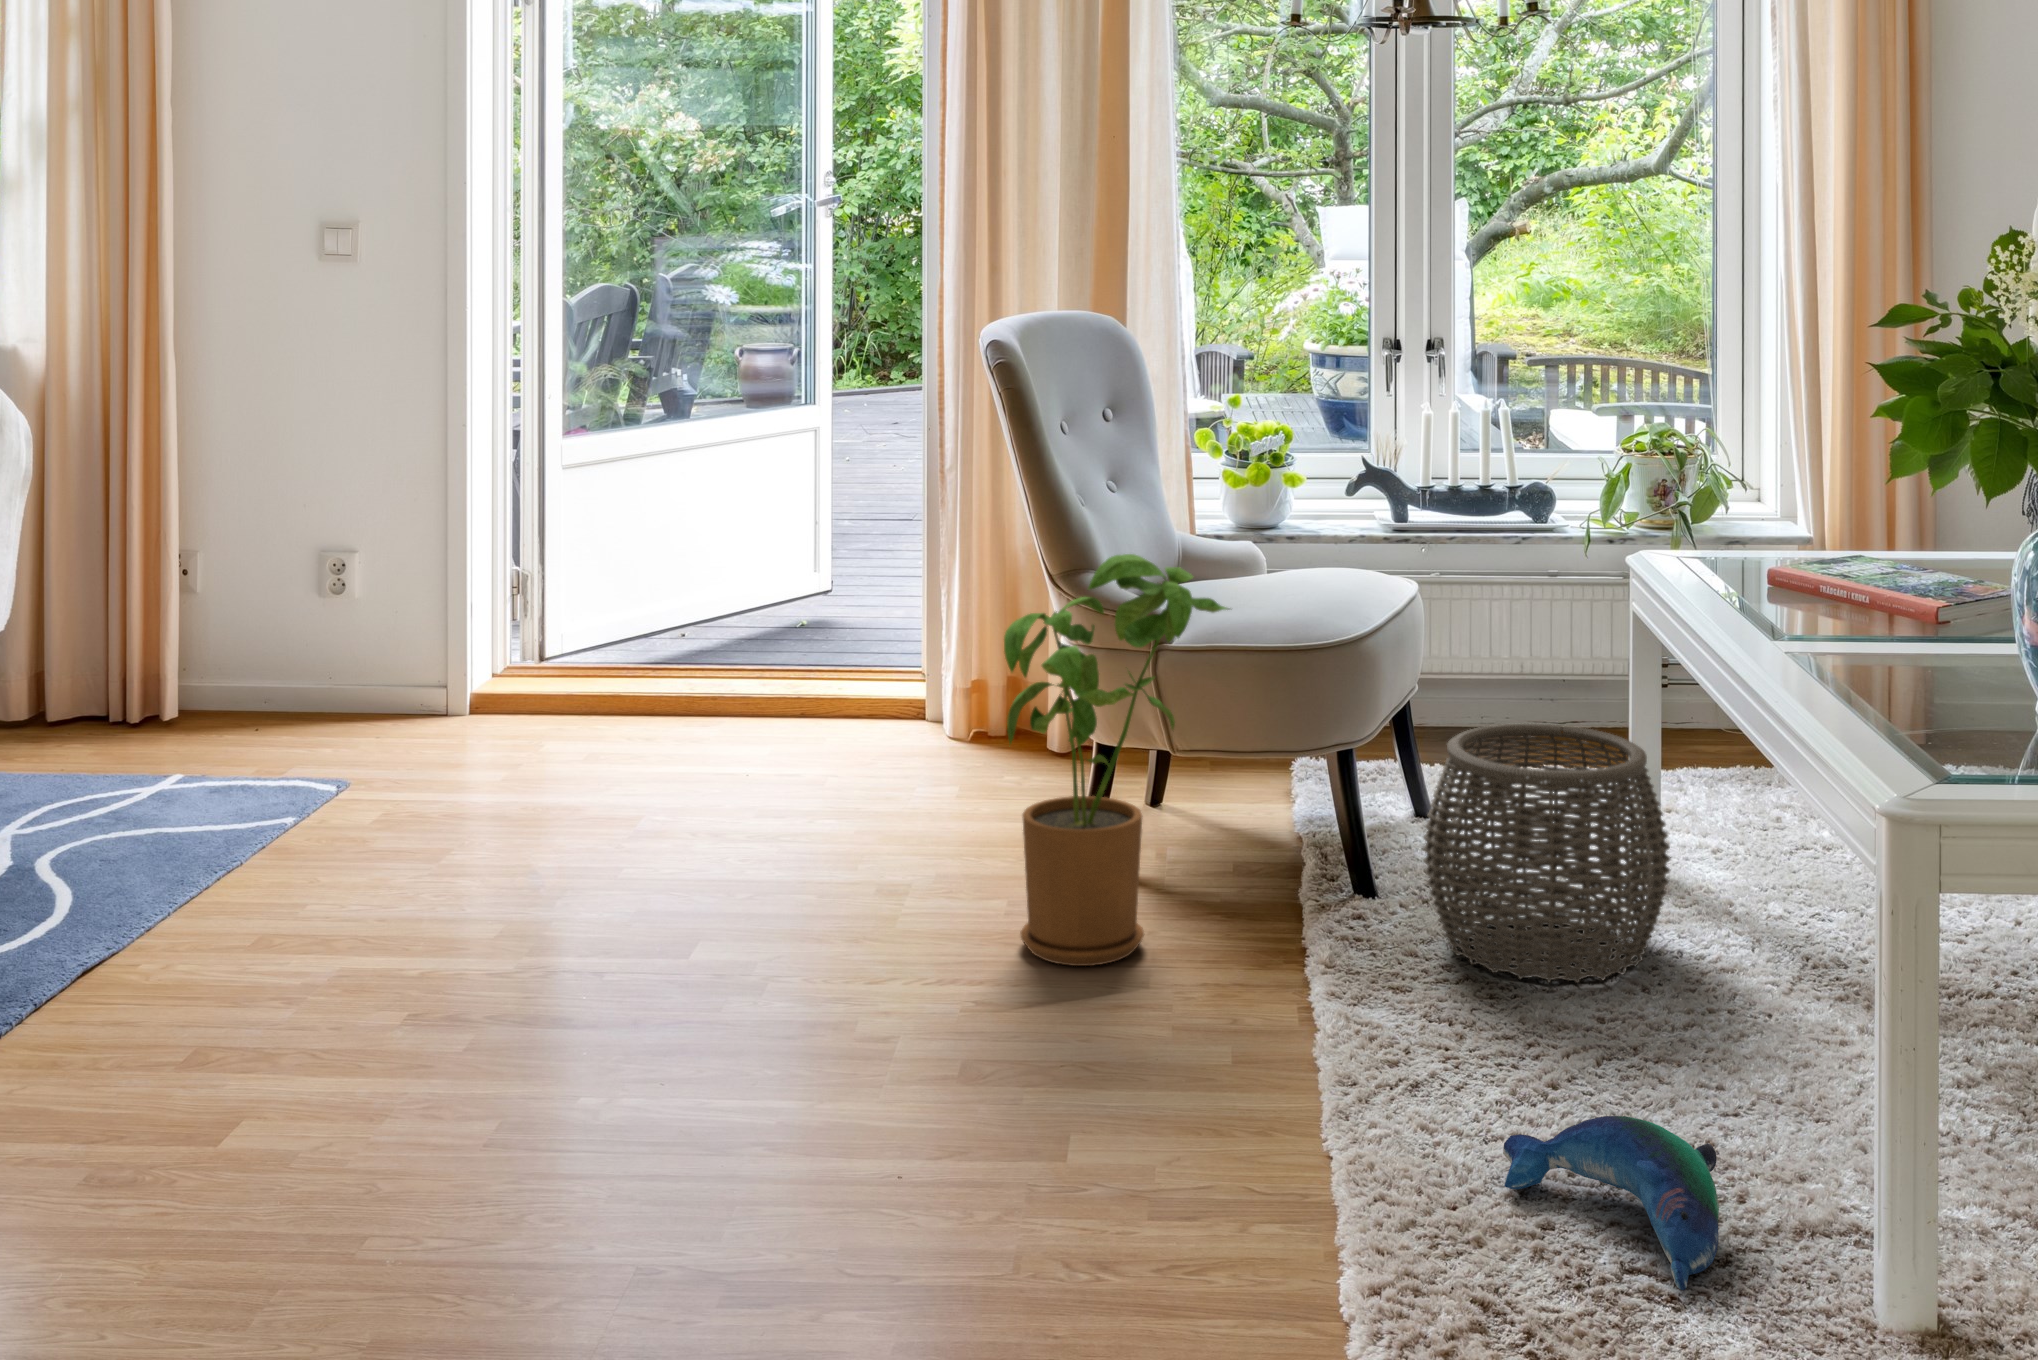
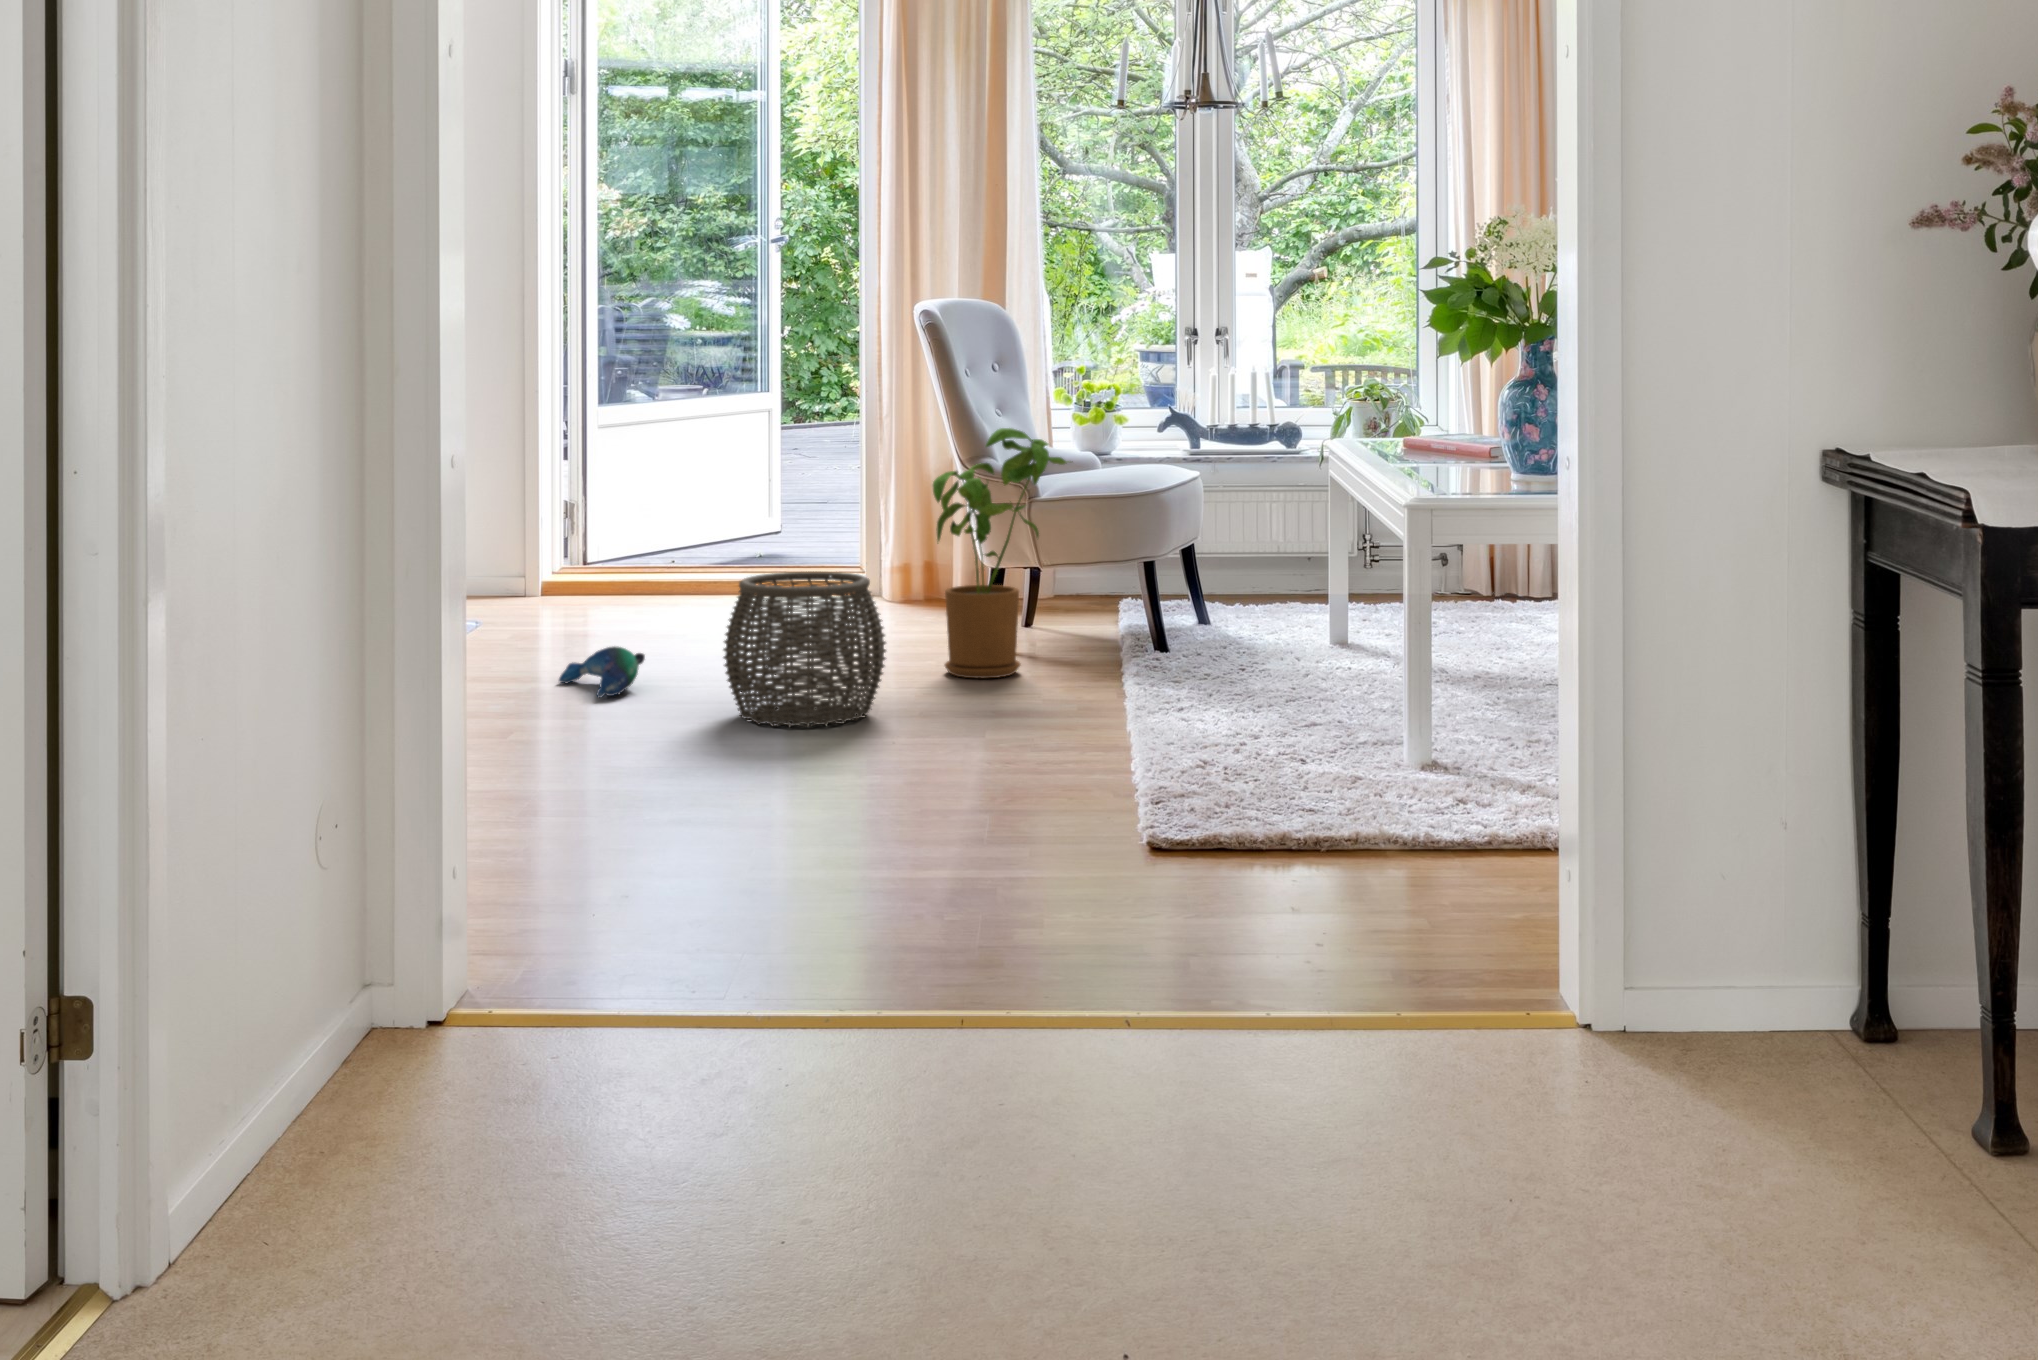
woven basket: present [1423,723,1671,983] -> present [723,571,886,727]
plush toy: present [1503,1116,1719,1290] -> present [559,647,645,698]

